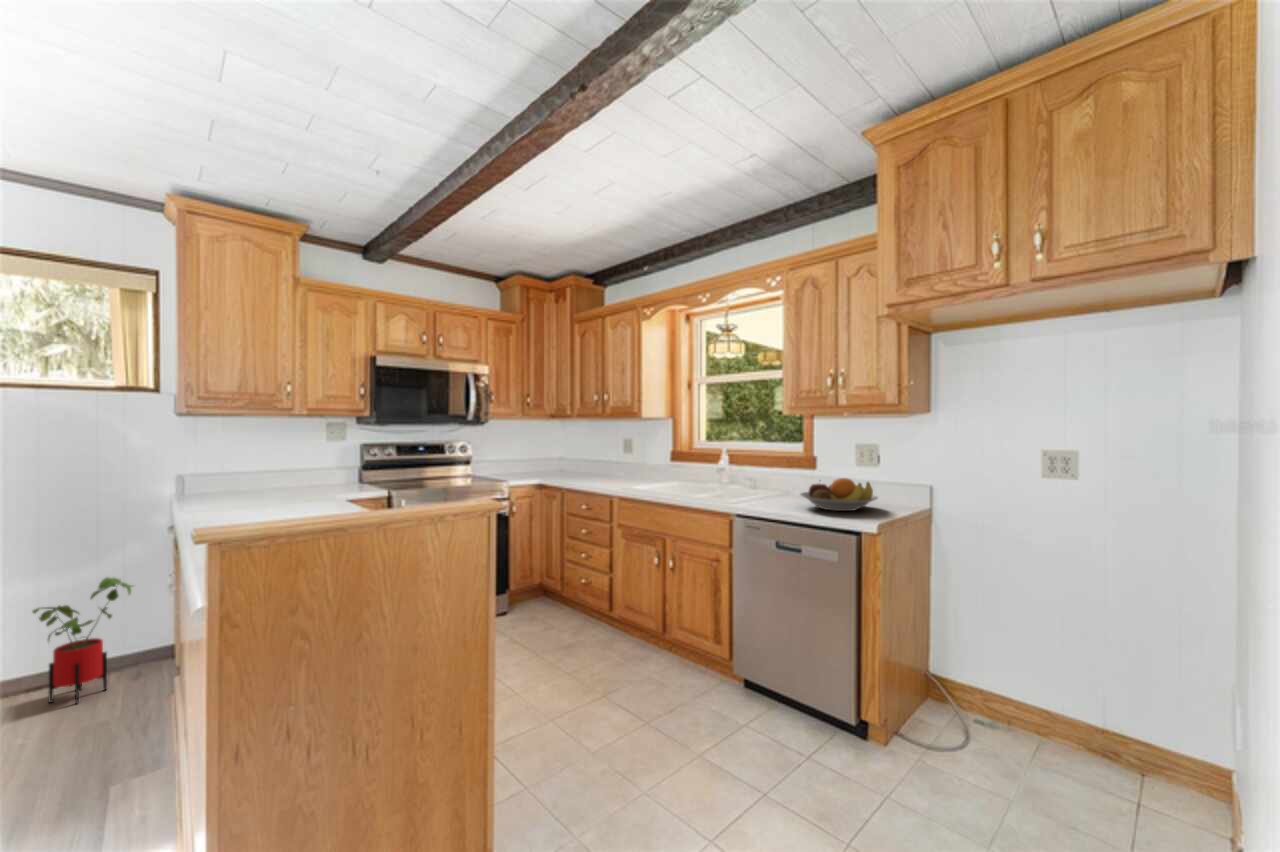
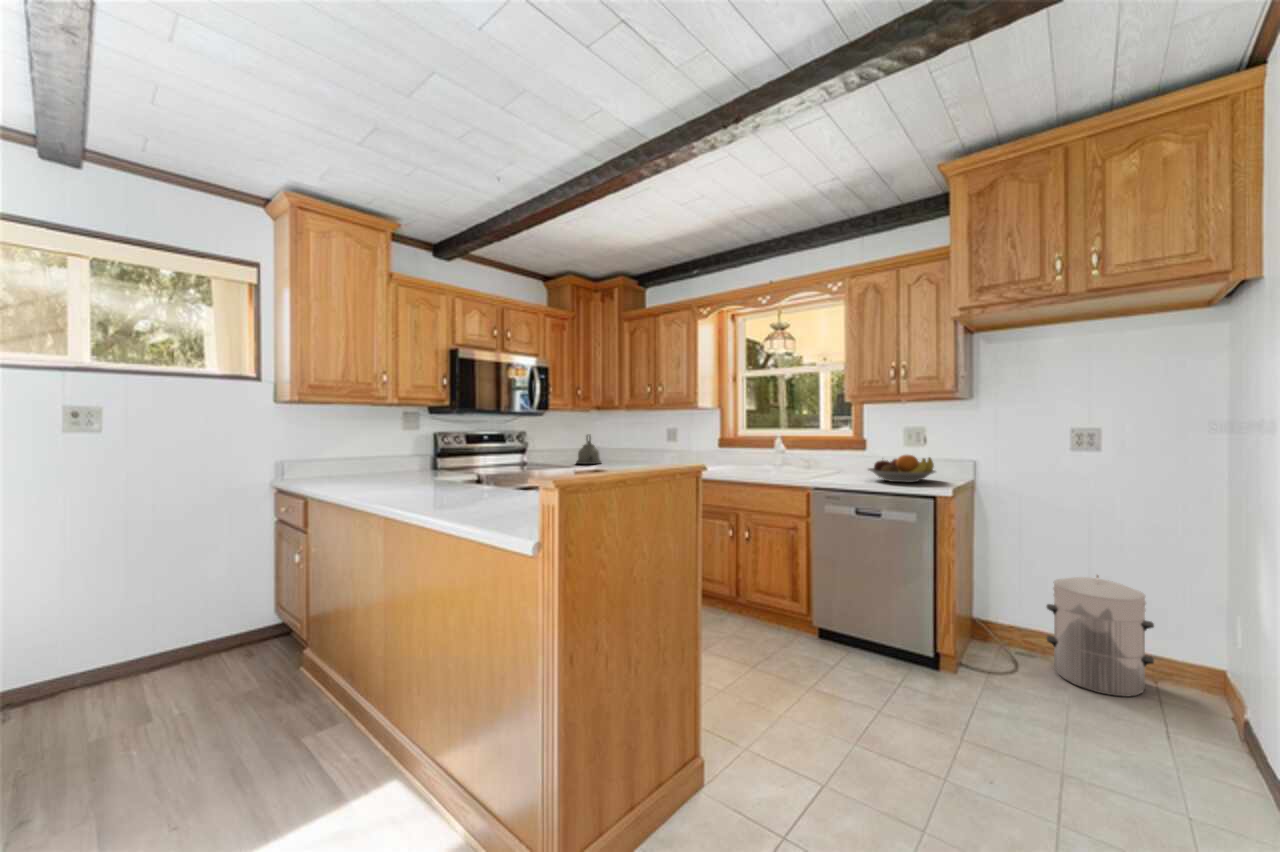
kettle: none [526,445,554,477] -> present [576,435,601,464]
house plant: present [33,578,133,704] -> none [162,559,251,682]
waste bin: none [1001,635,1132,795] -> present [1046,575,1154,696]

